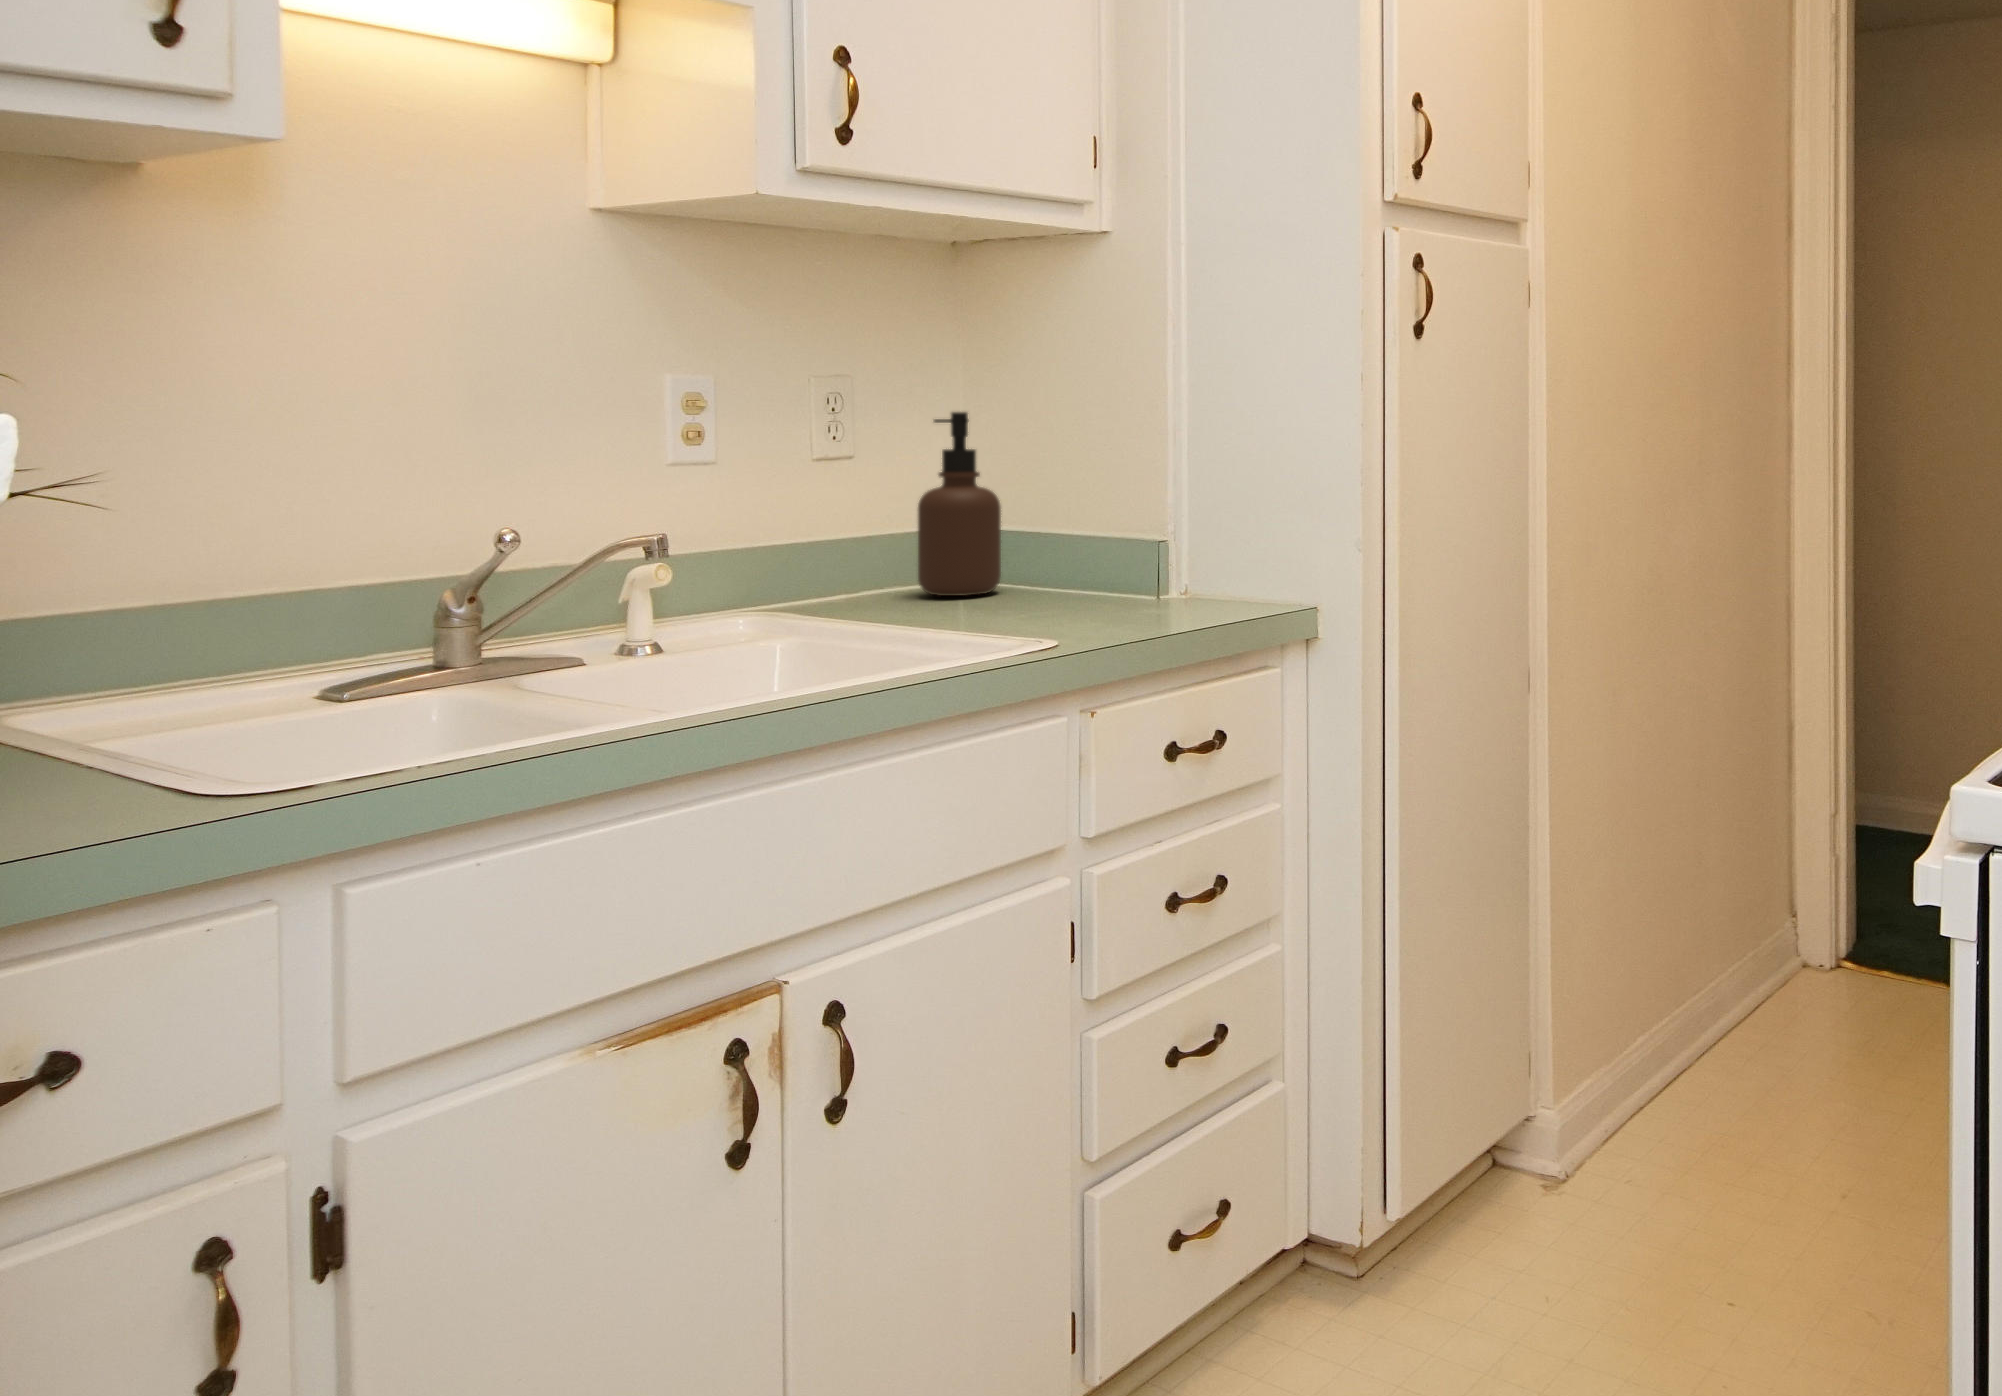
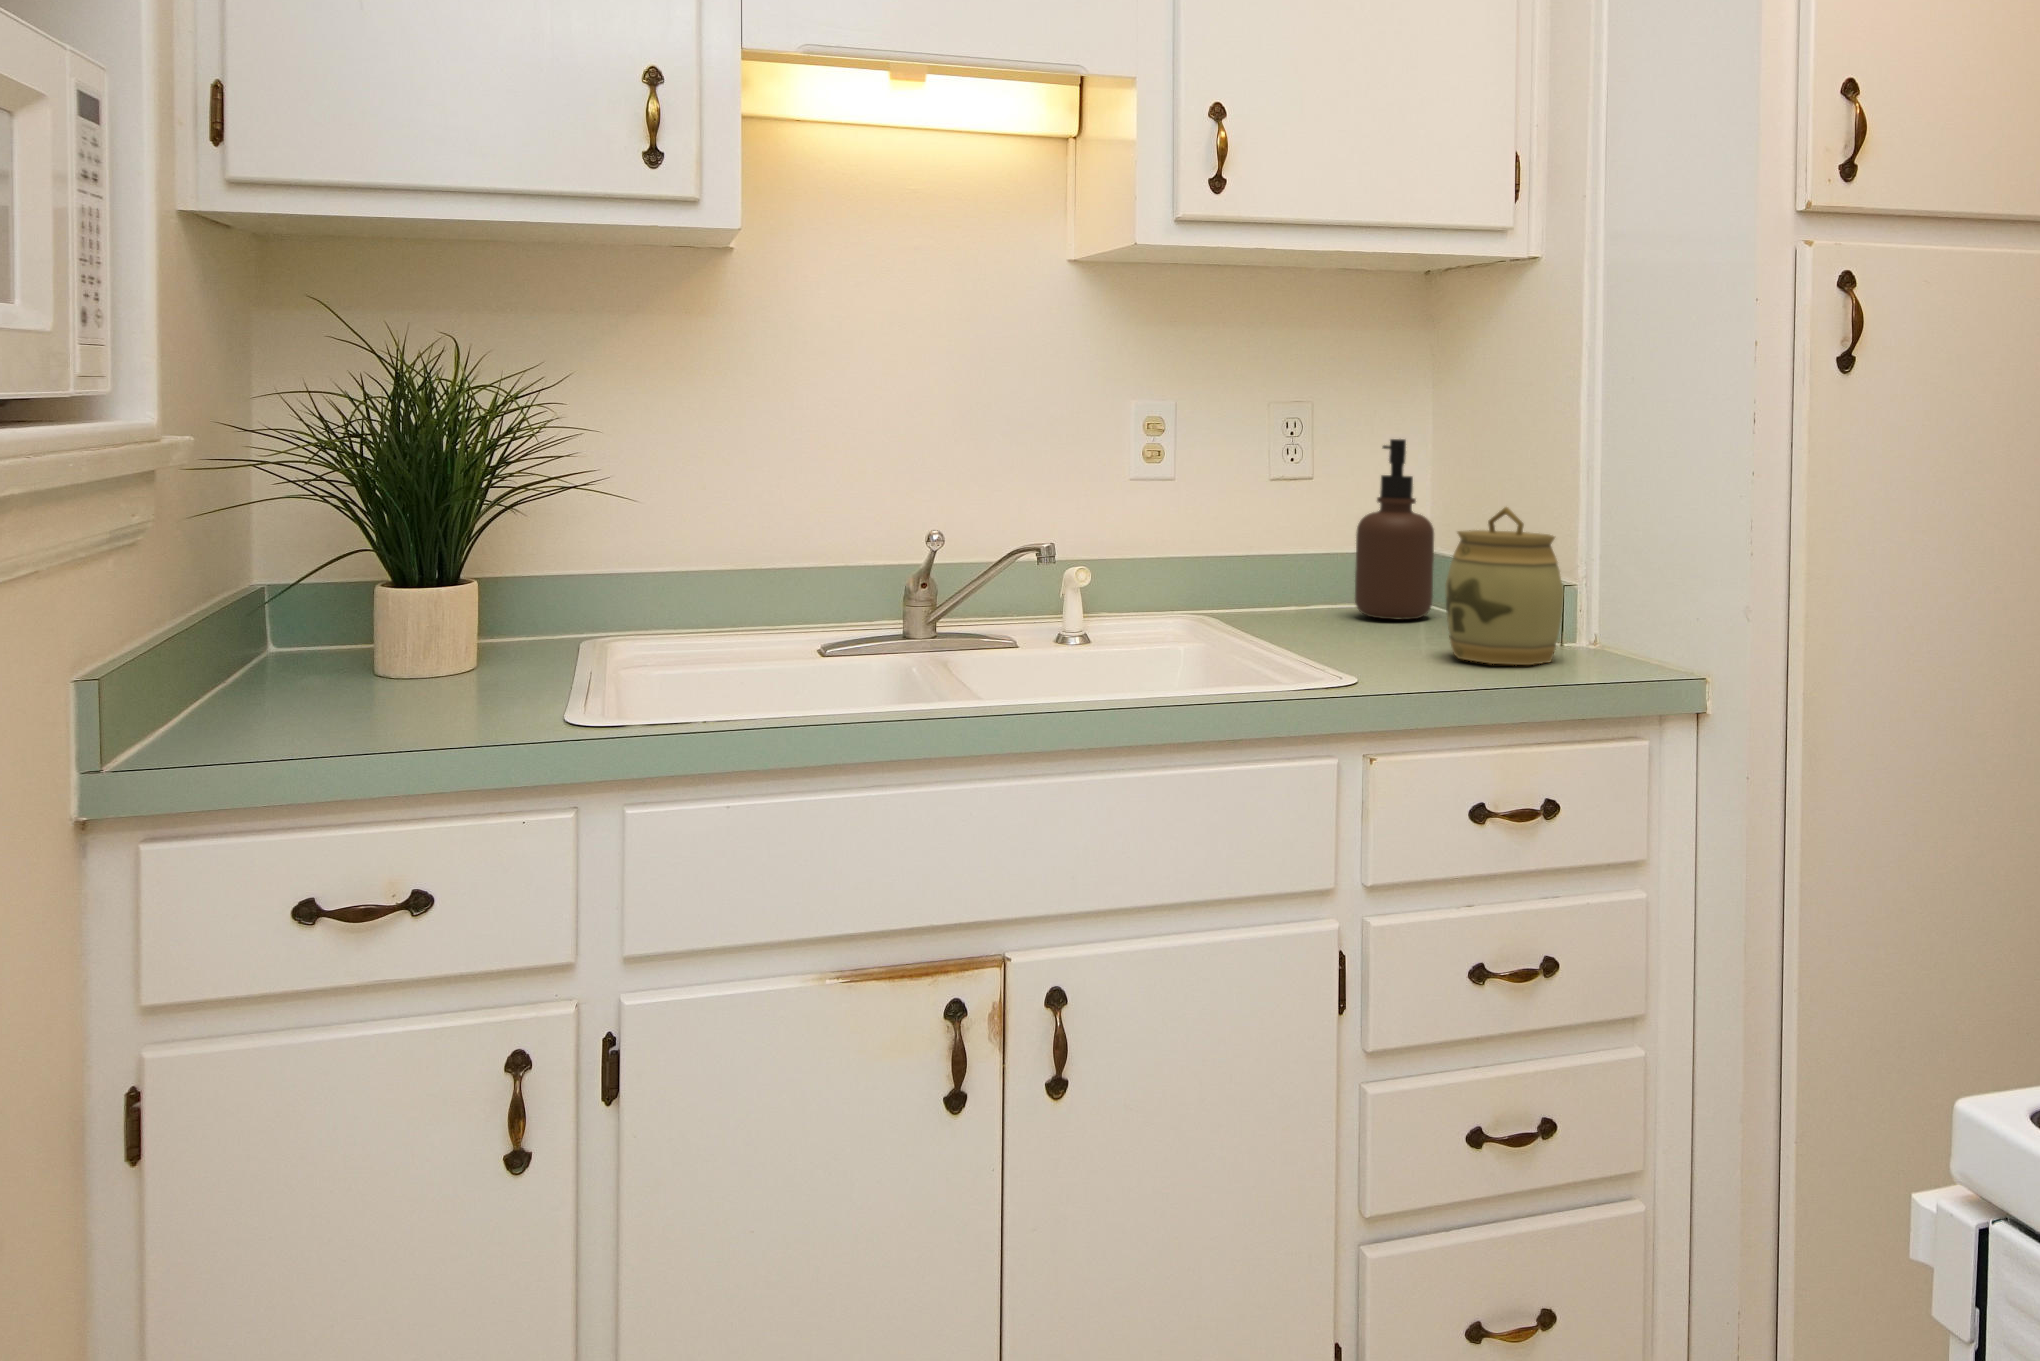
jar: none [1083,469,1198,617] -> present [1446,507,1564,665]

